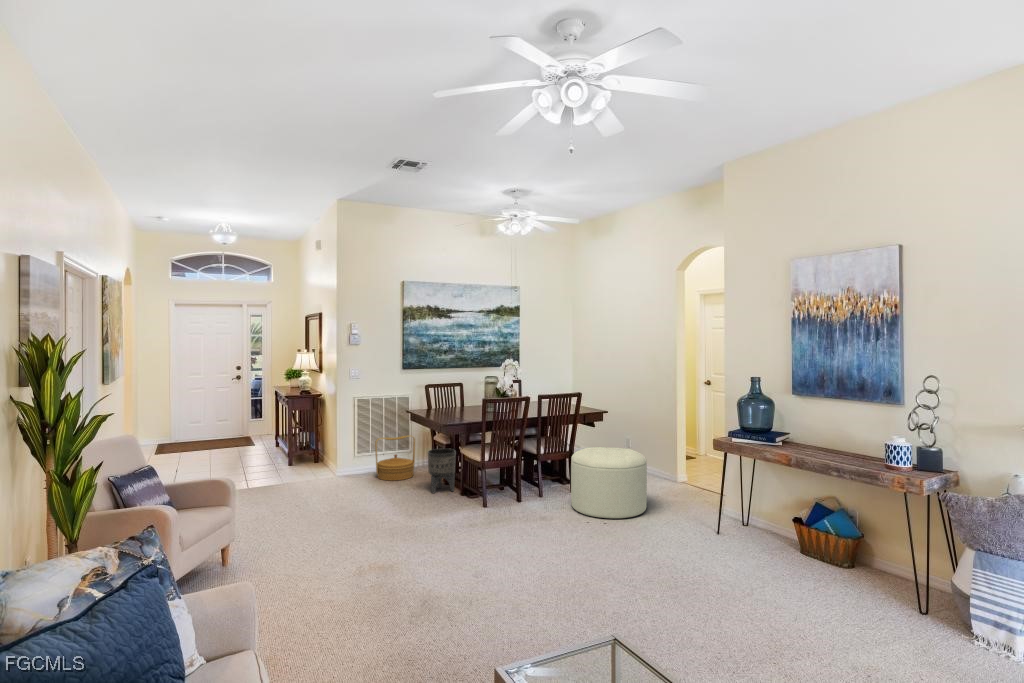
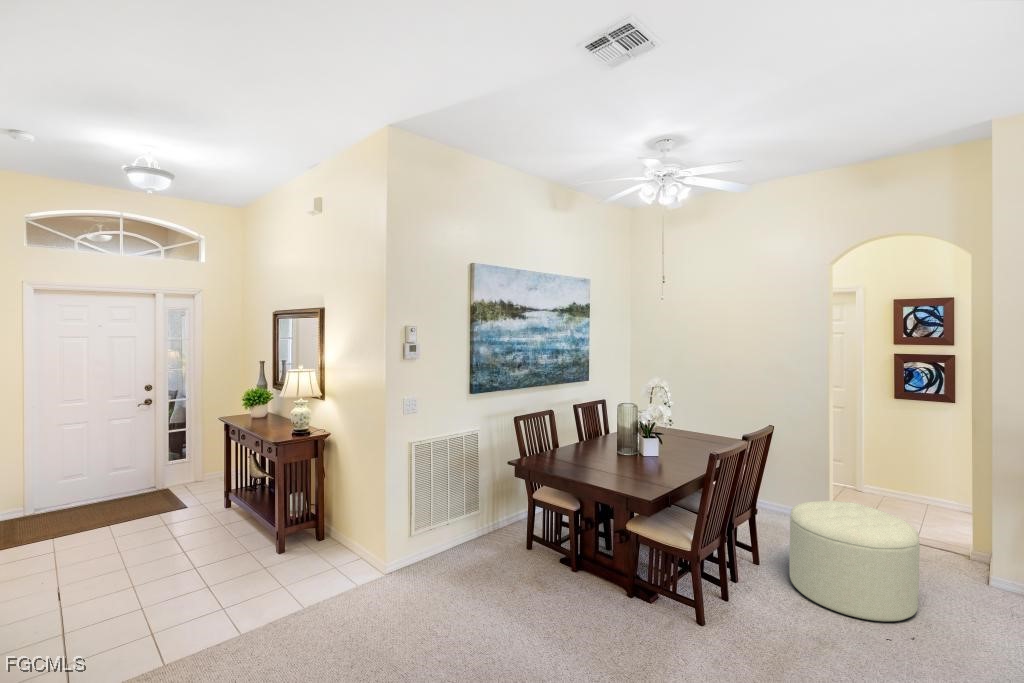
woven basket: present [375,435,415,481] -> none [448,492,504,570]
planter: present [428,448,456,493] -> none [563,517,606,595]

